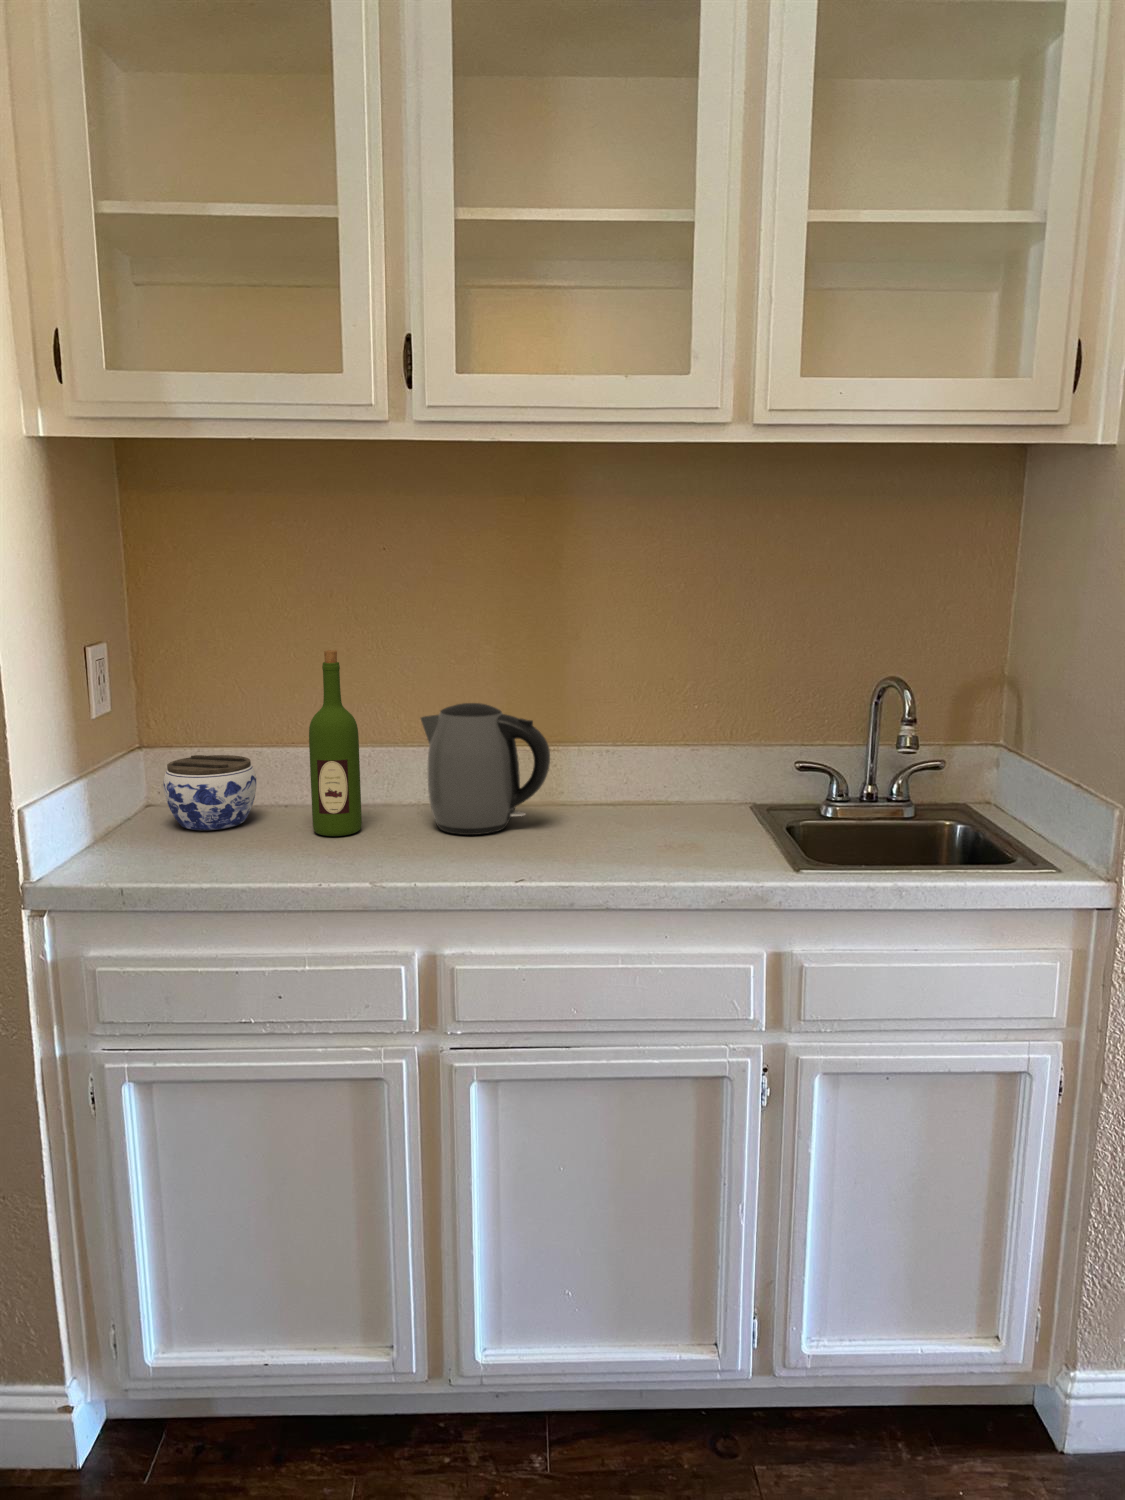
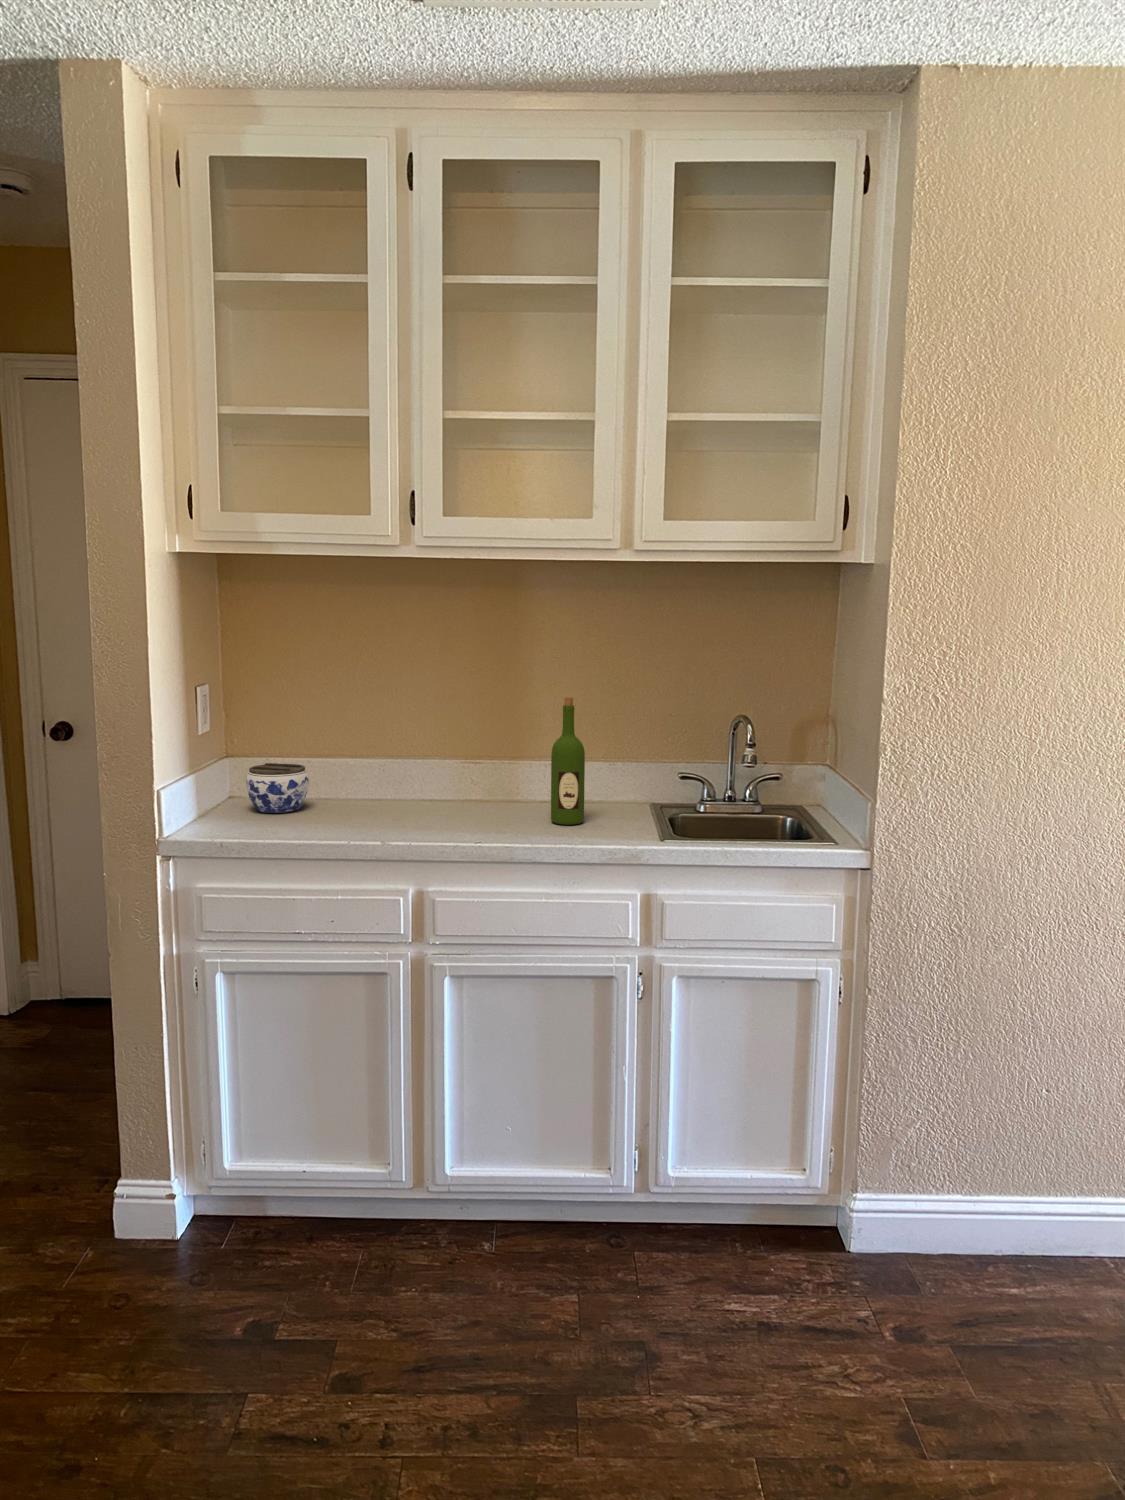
wine bottle: present [309,650,362,836] -> present [551,697,585,825]
kettle: present [421,703,550,835] -> none [420,730,507,818]

